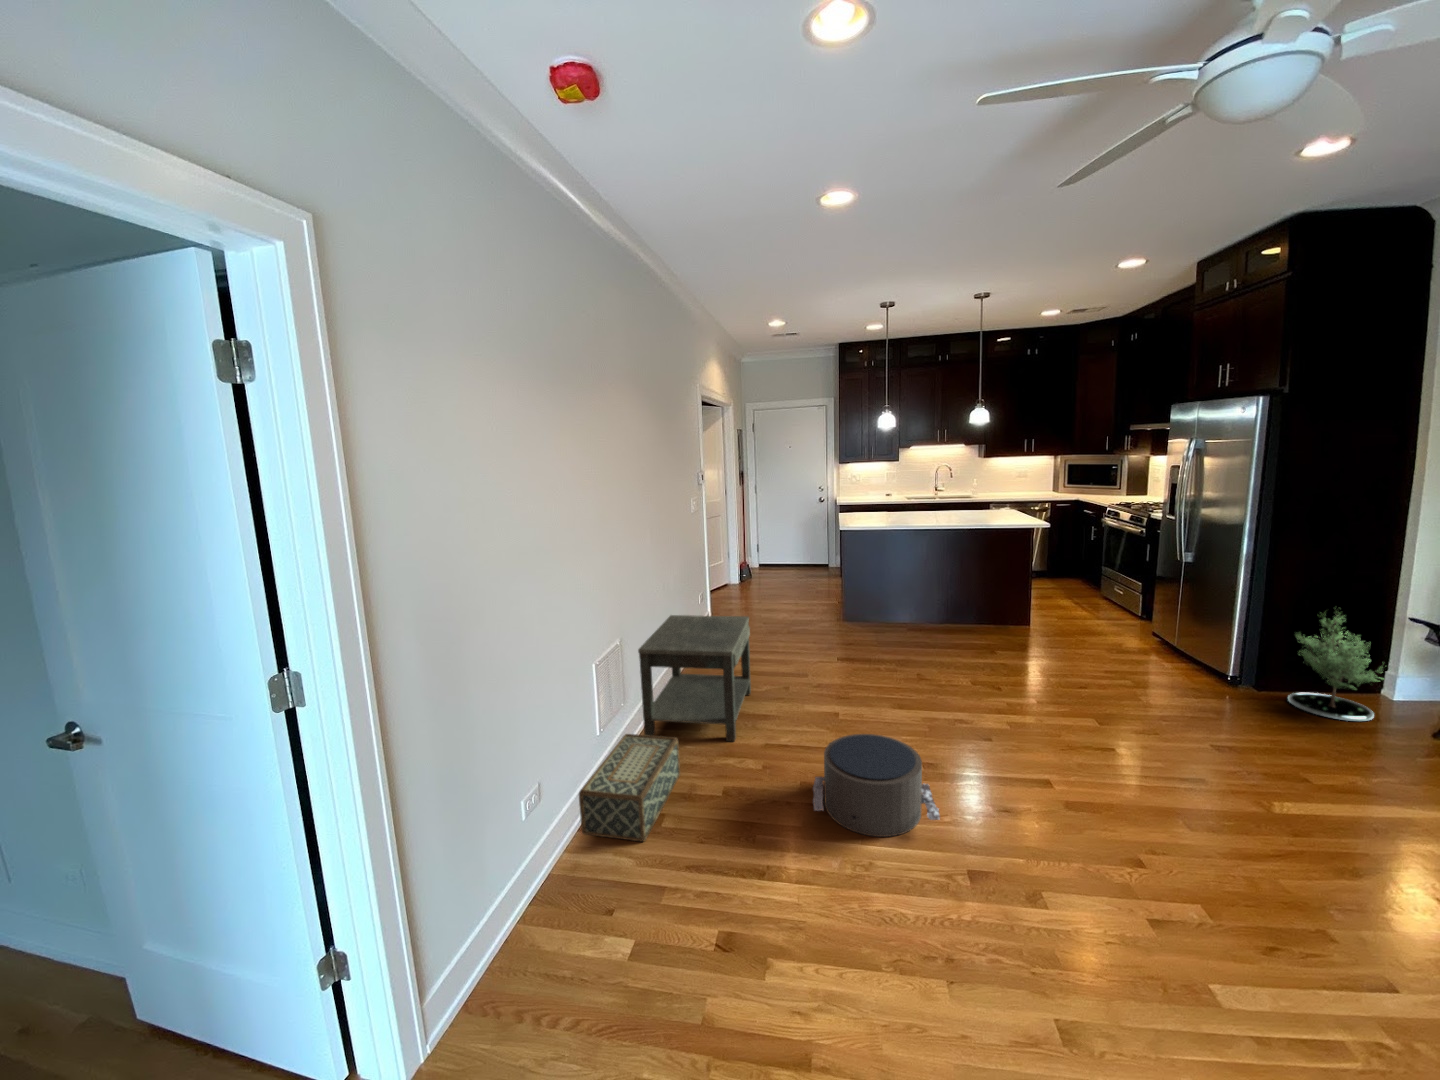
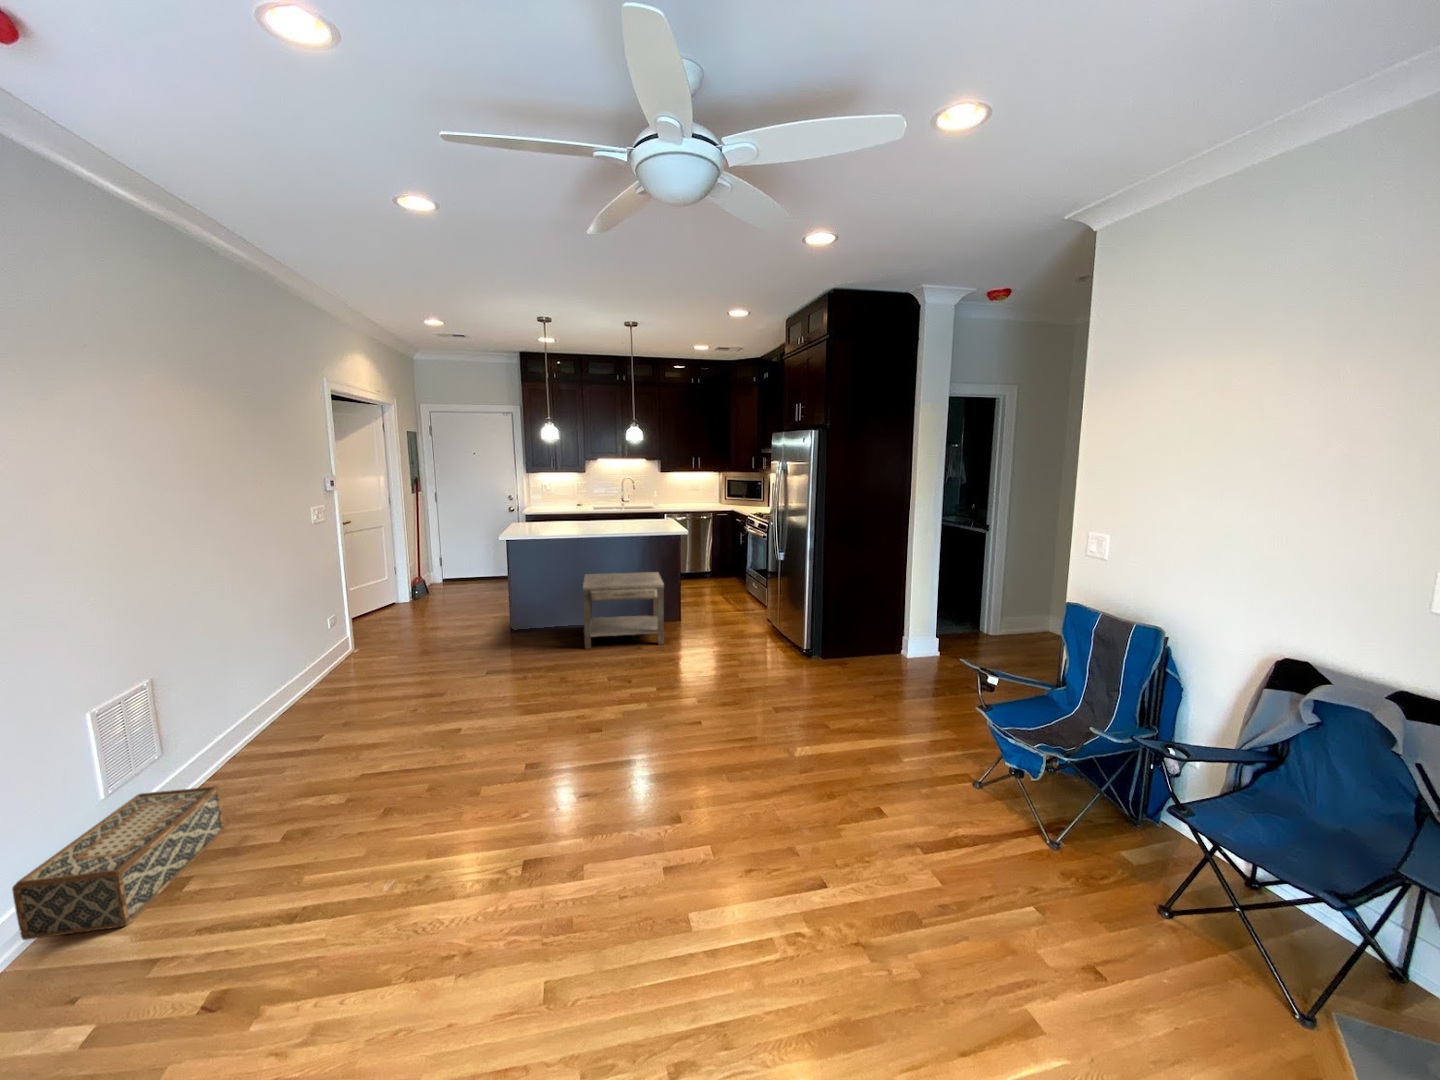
potted tree: present [1288,611,1383,721] -> none [838,590,887,674]
side table: present [638,615,751,742] -> present [583,572,664,649]
pouf: present [813,734,940,837] -> none [377,743,517,850]

